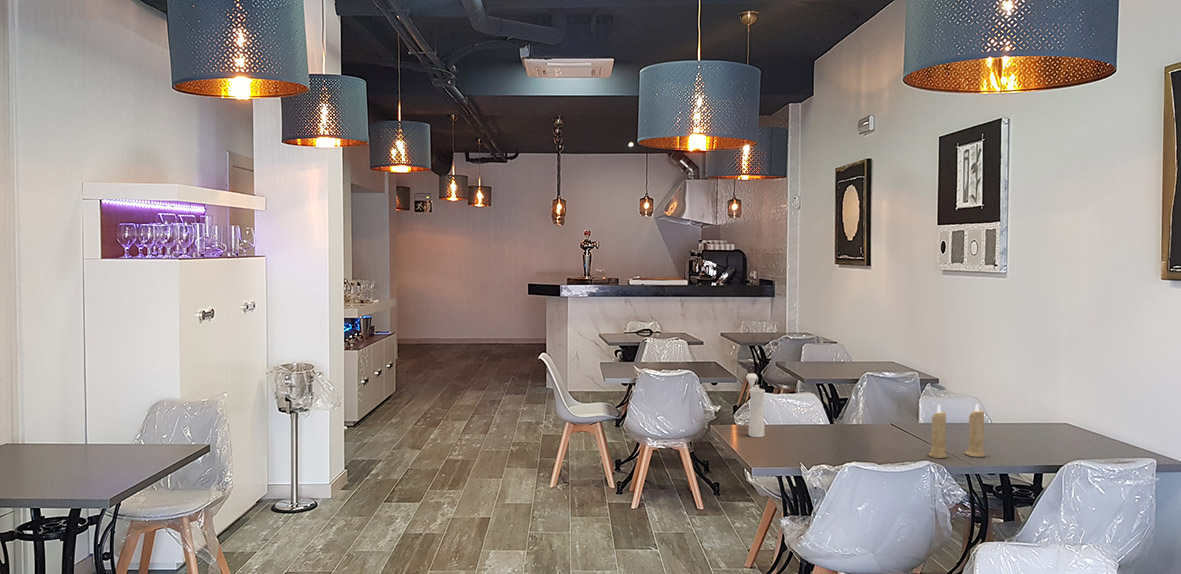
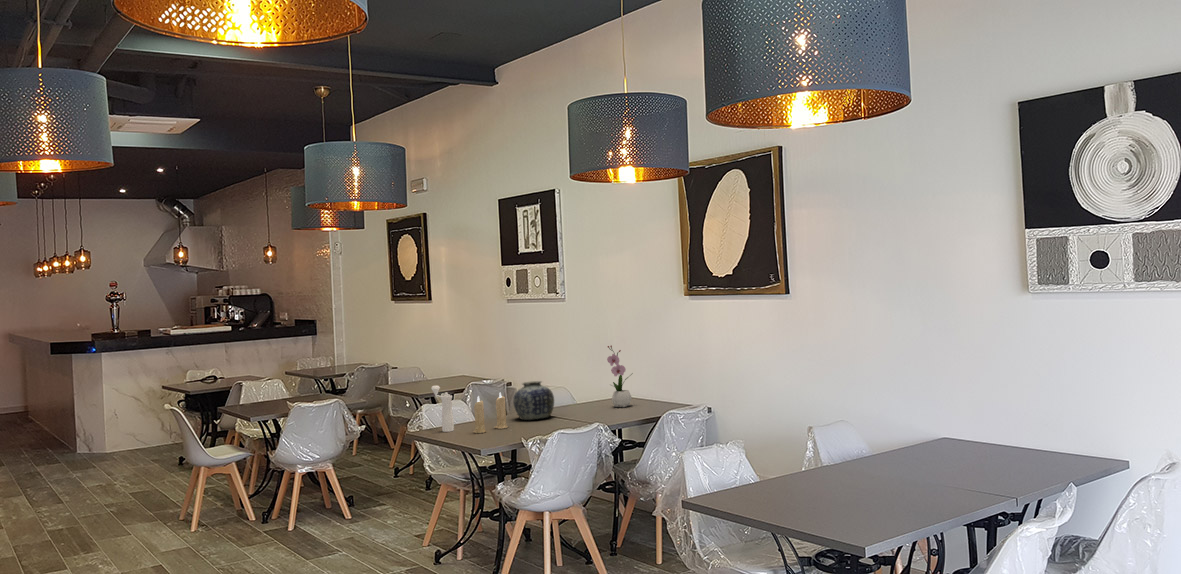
flower arrangement: none [1023,349,1070,447] -> present [607,346,632,407]
vase: none [860,386,922,442] -> present [513,381,554,420]
candle: present [928,403,985,458] -> present [473,392,508,433]

